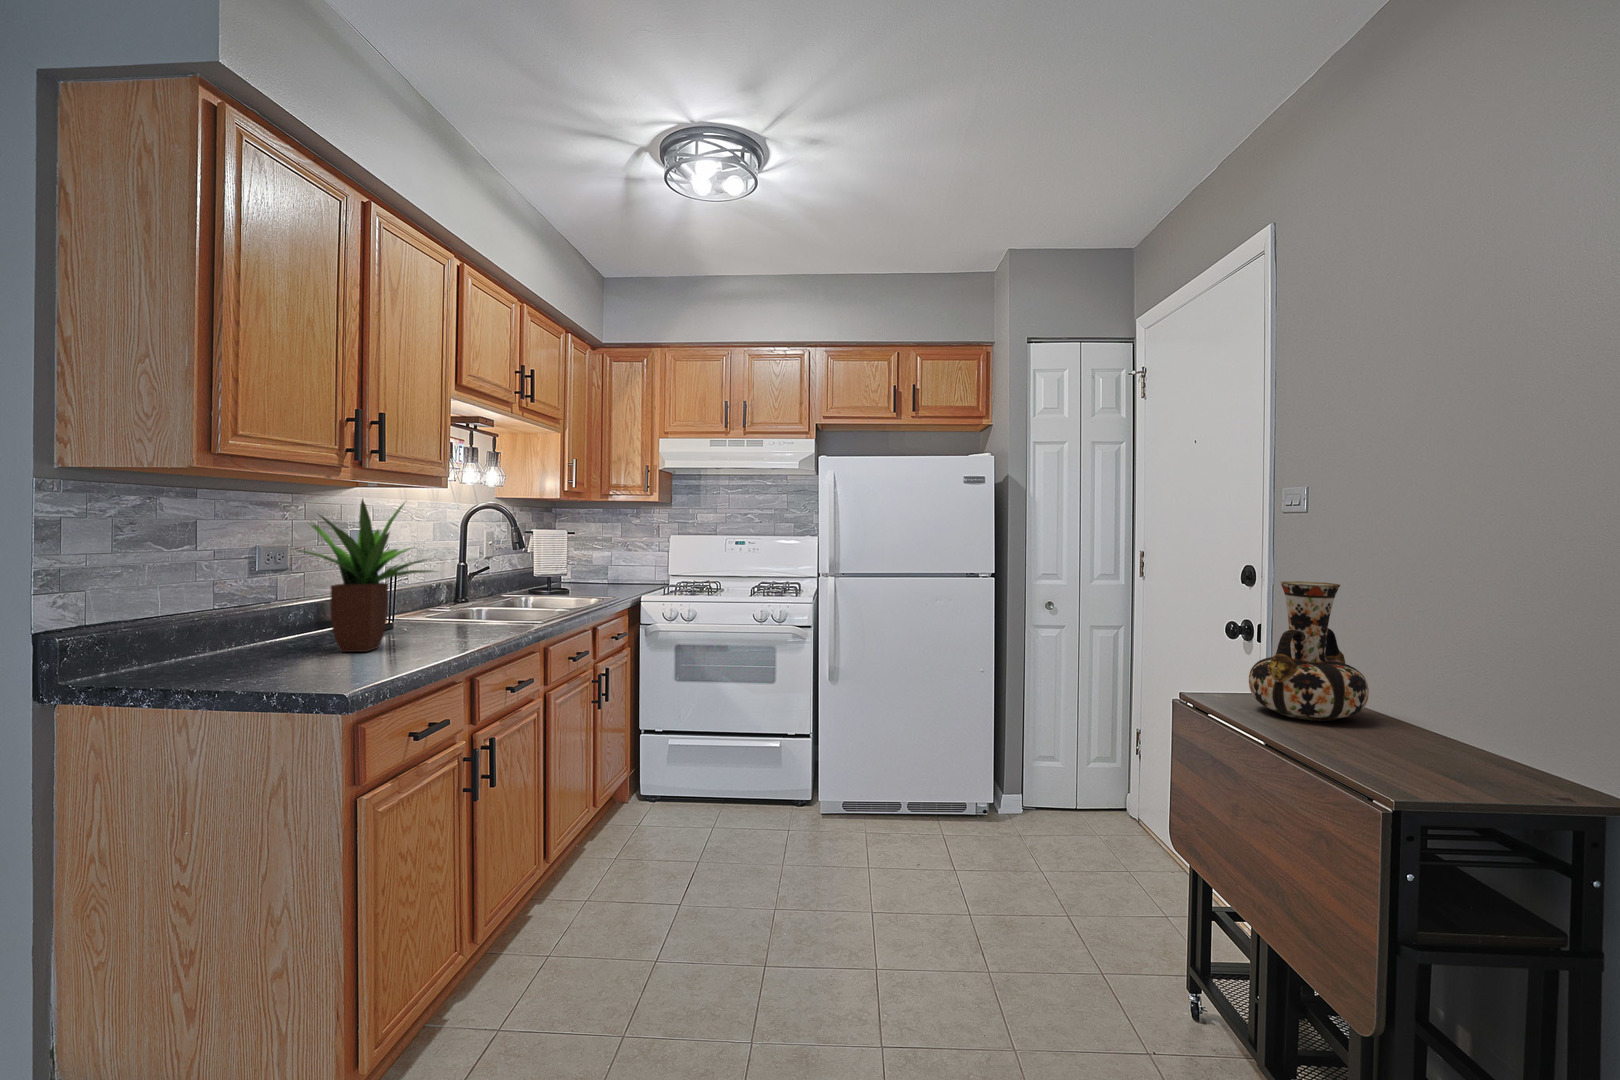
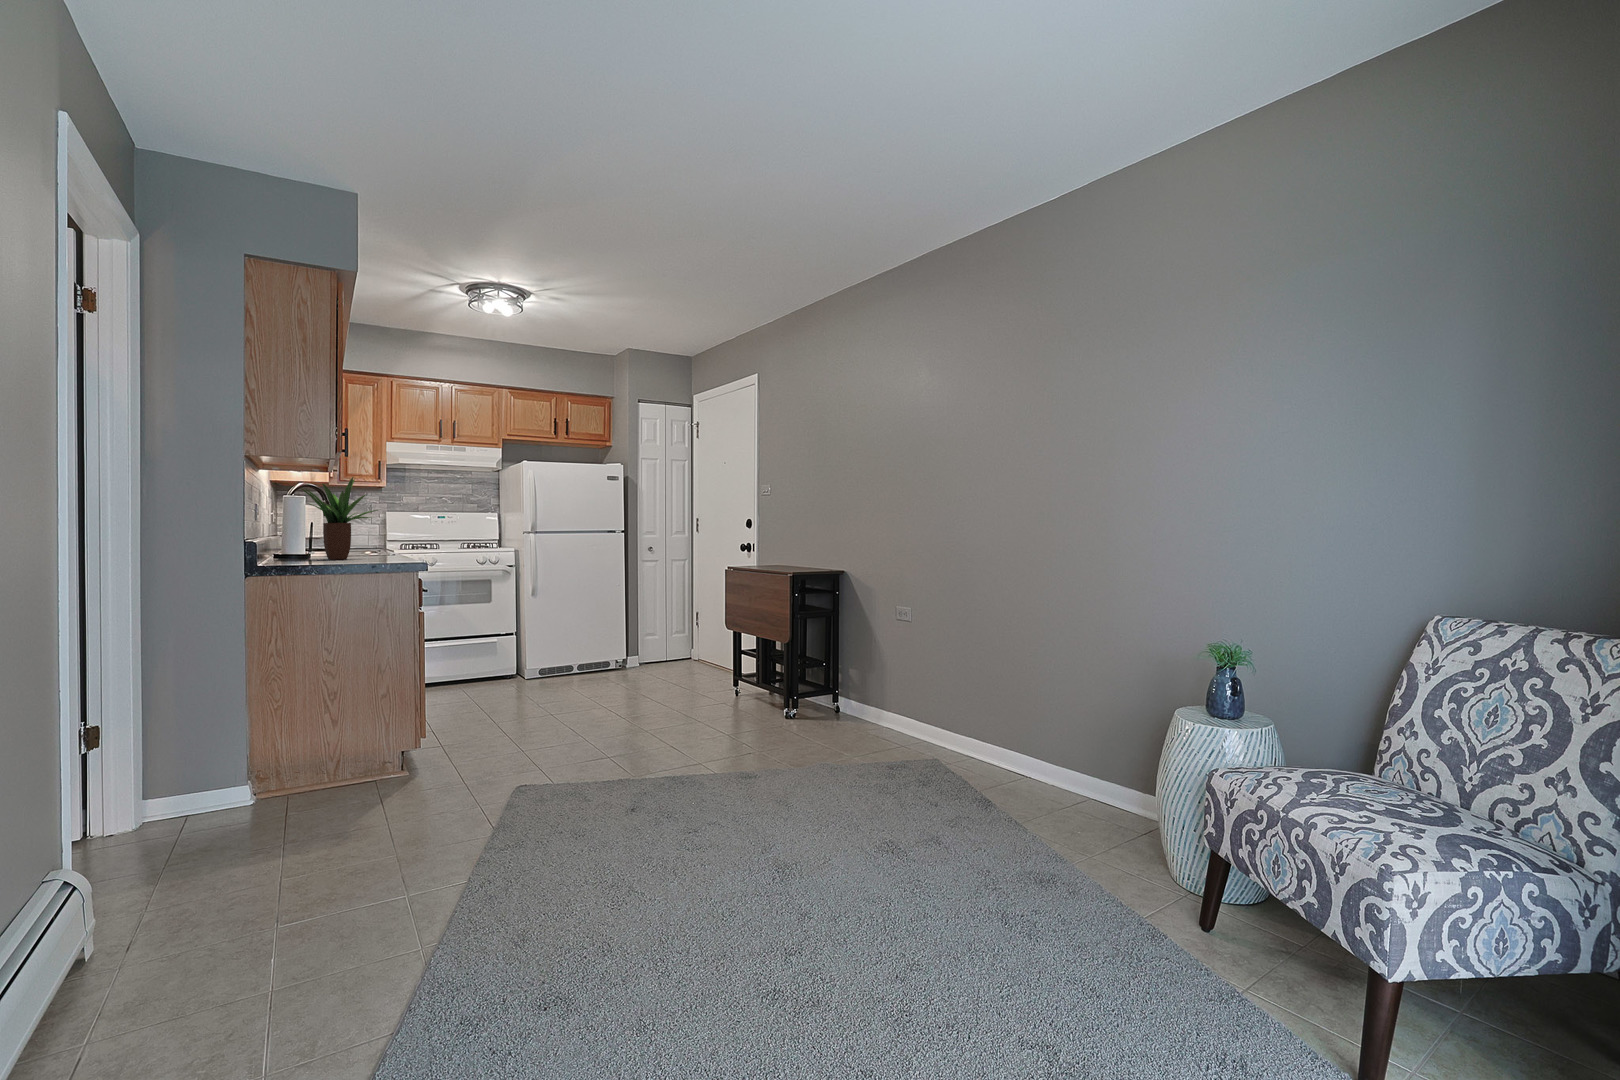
vase: present [1249,581,1369,721] -> none [755,518,791,566]

